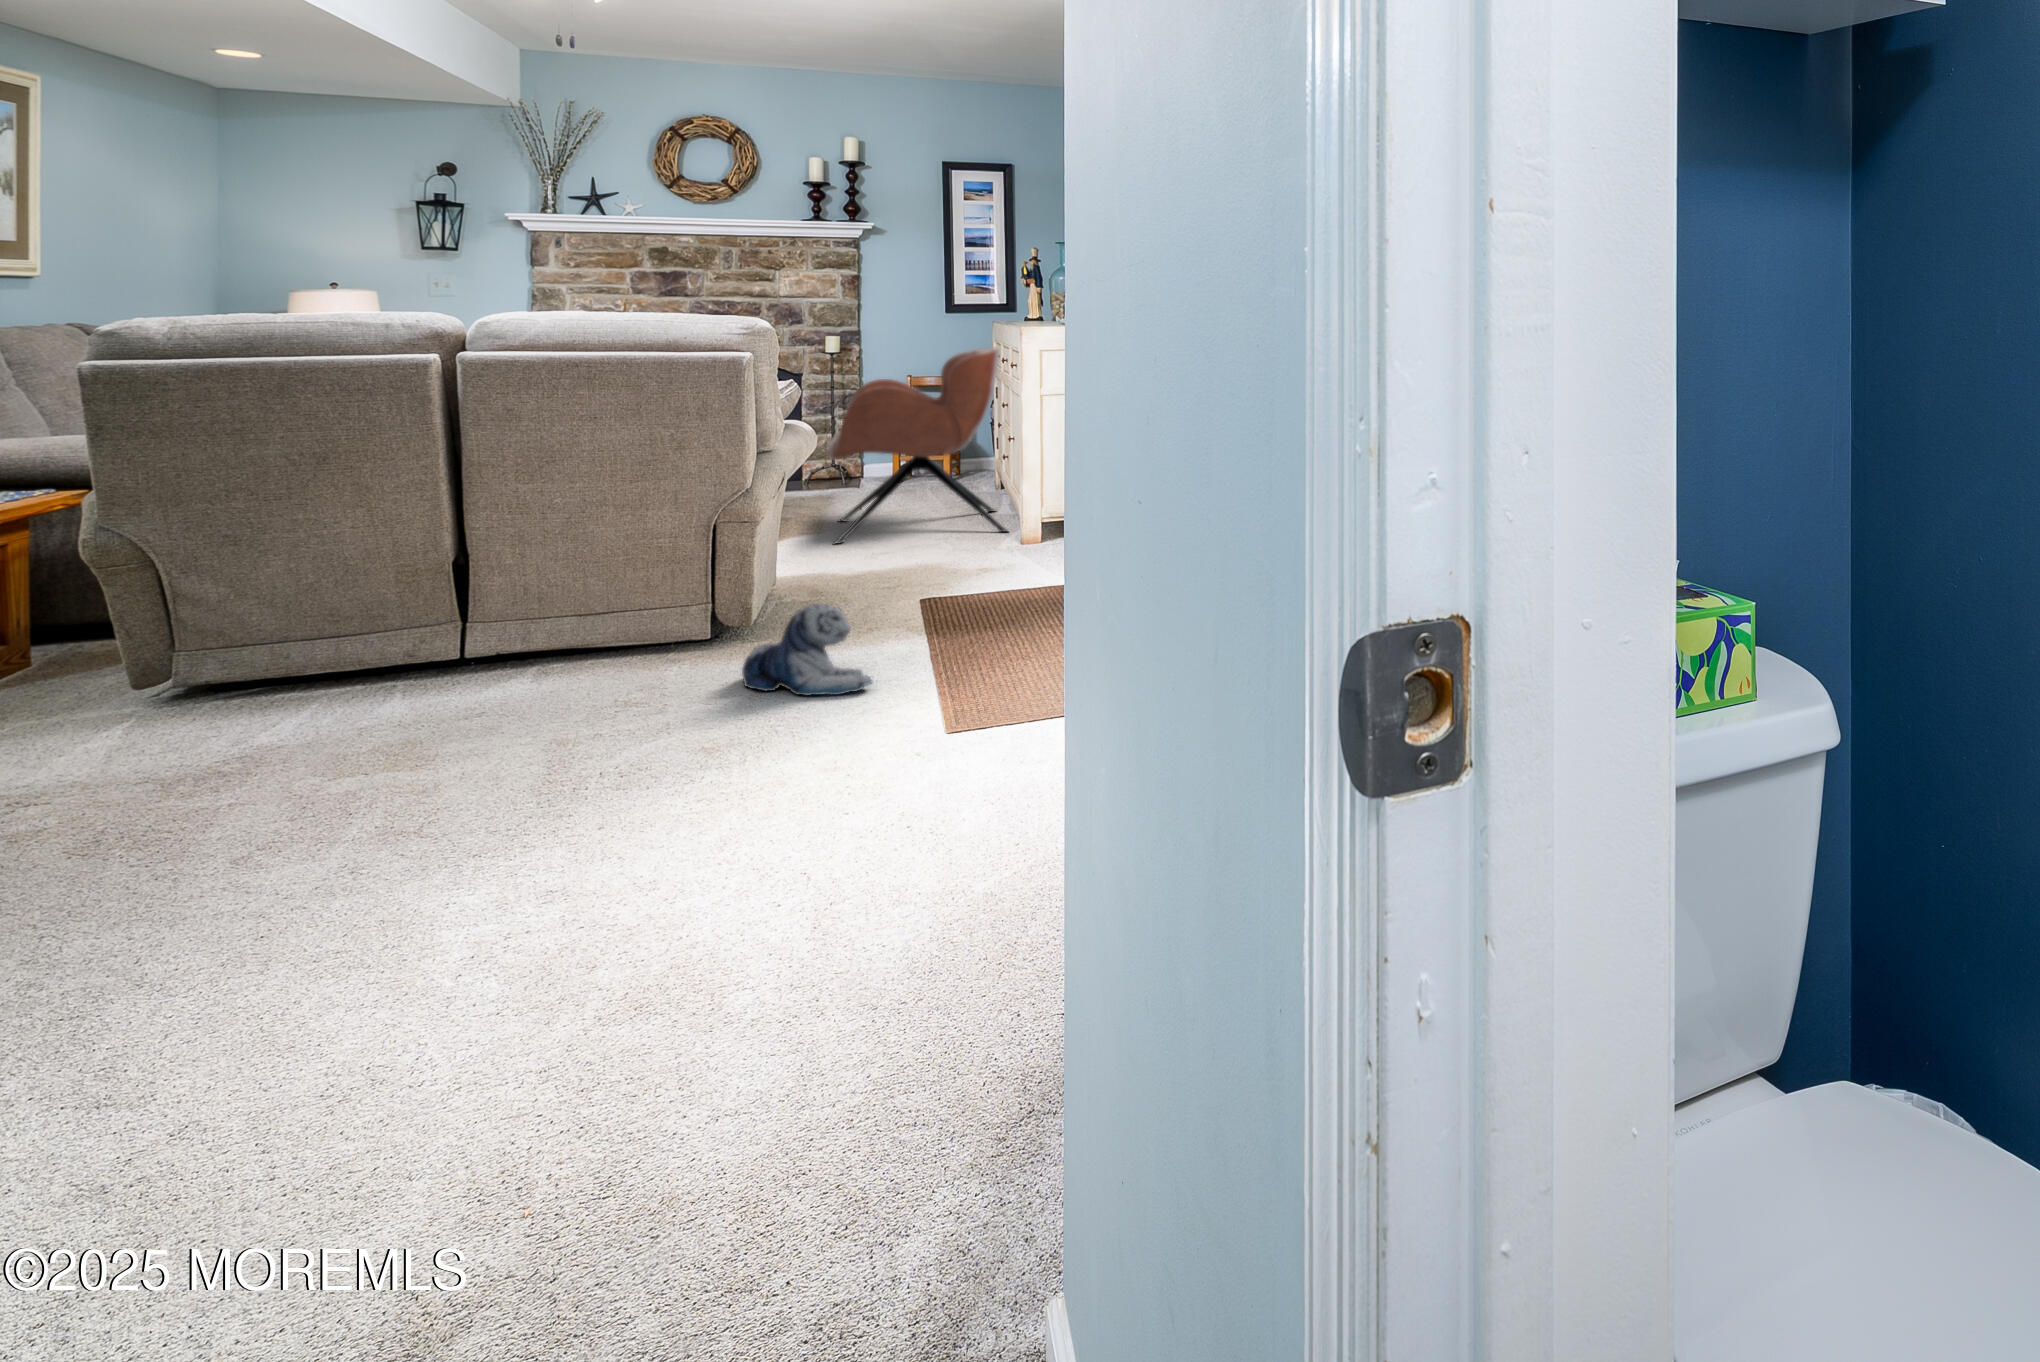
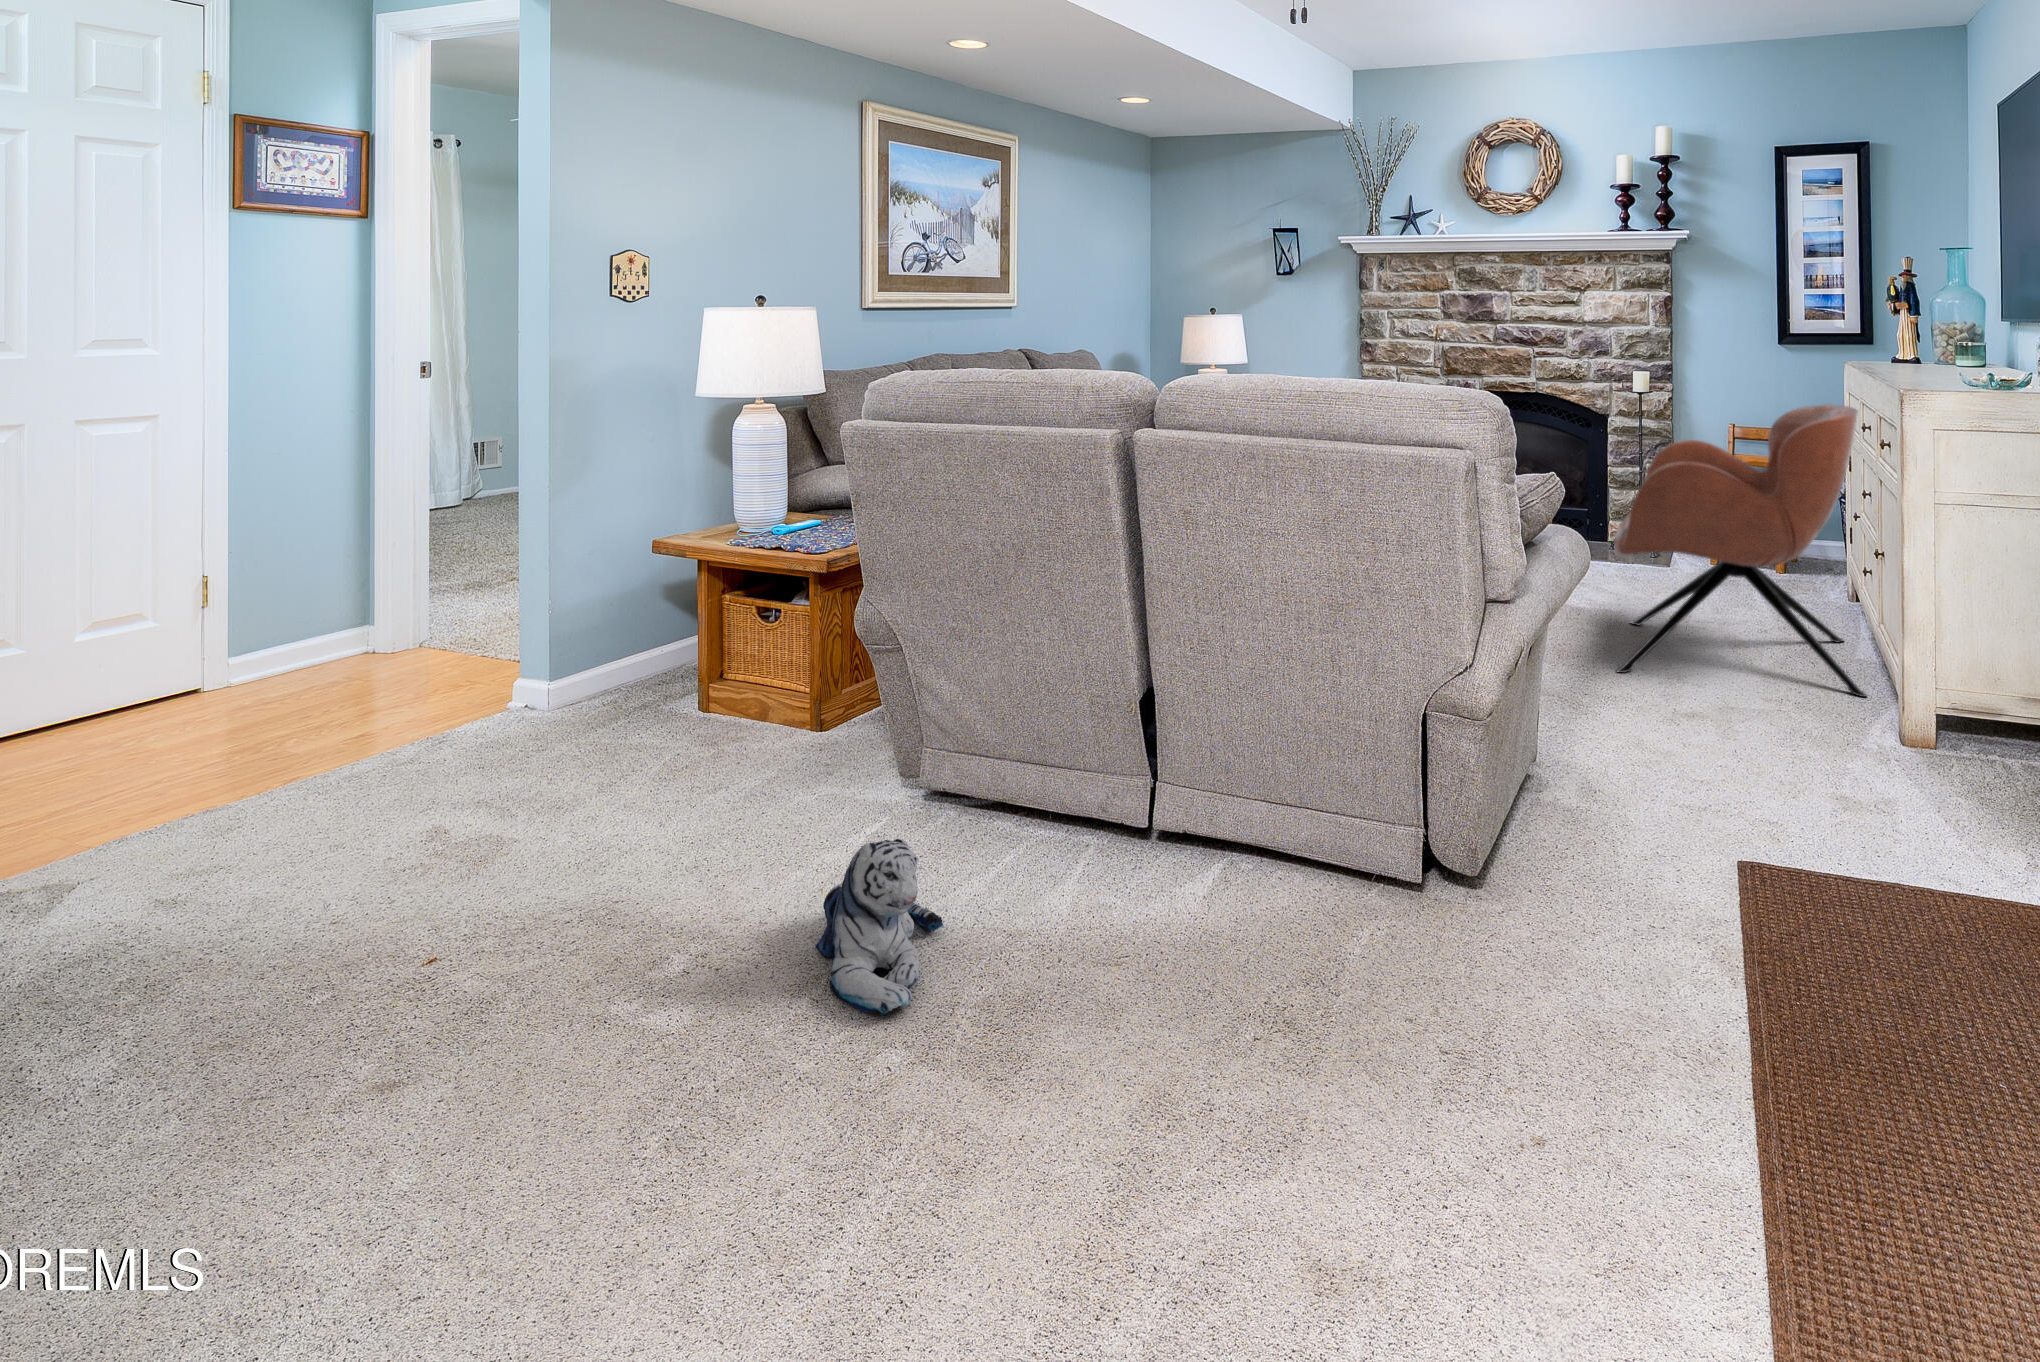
plush toy: present [742,604,872,695] -> present [815,839,943,1015]

